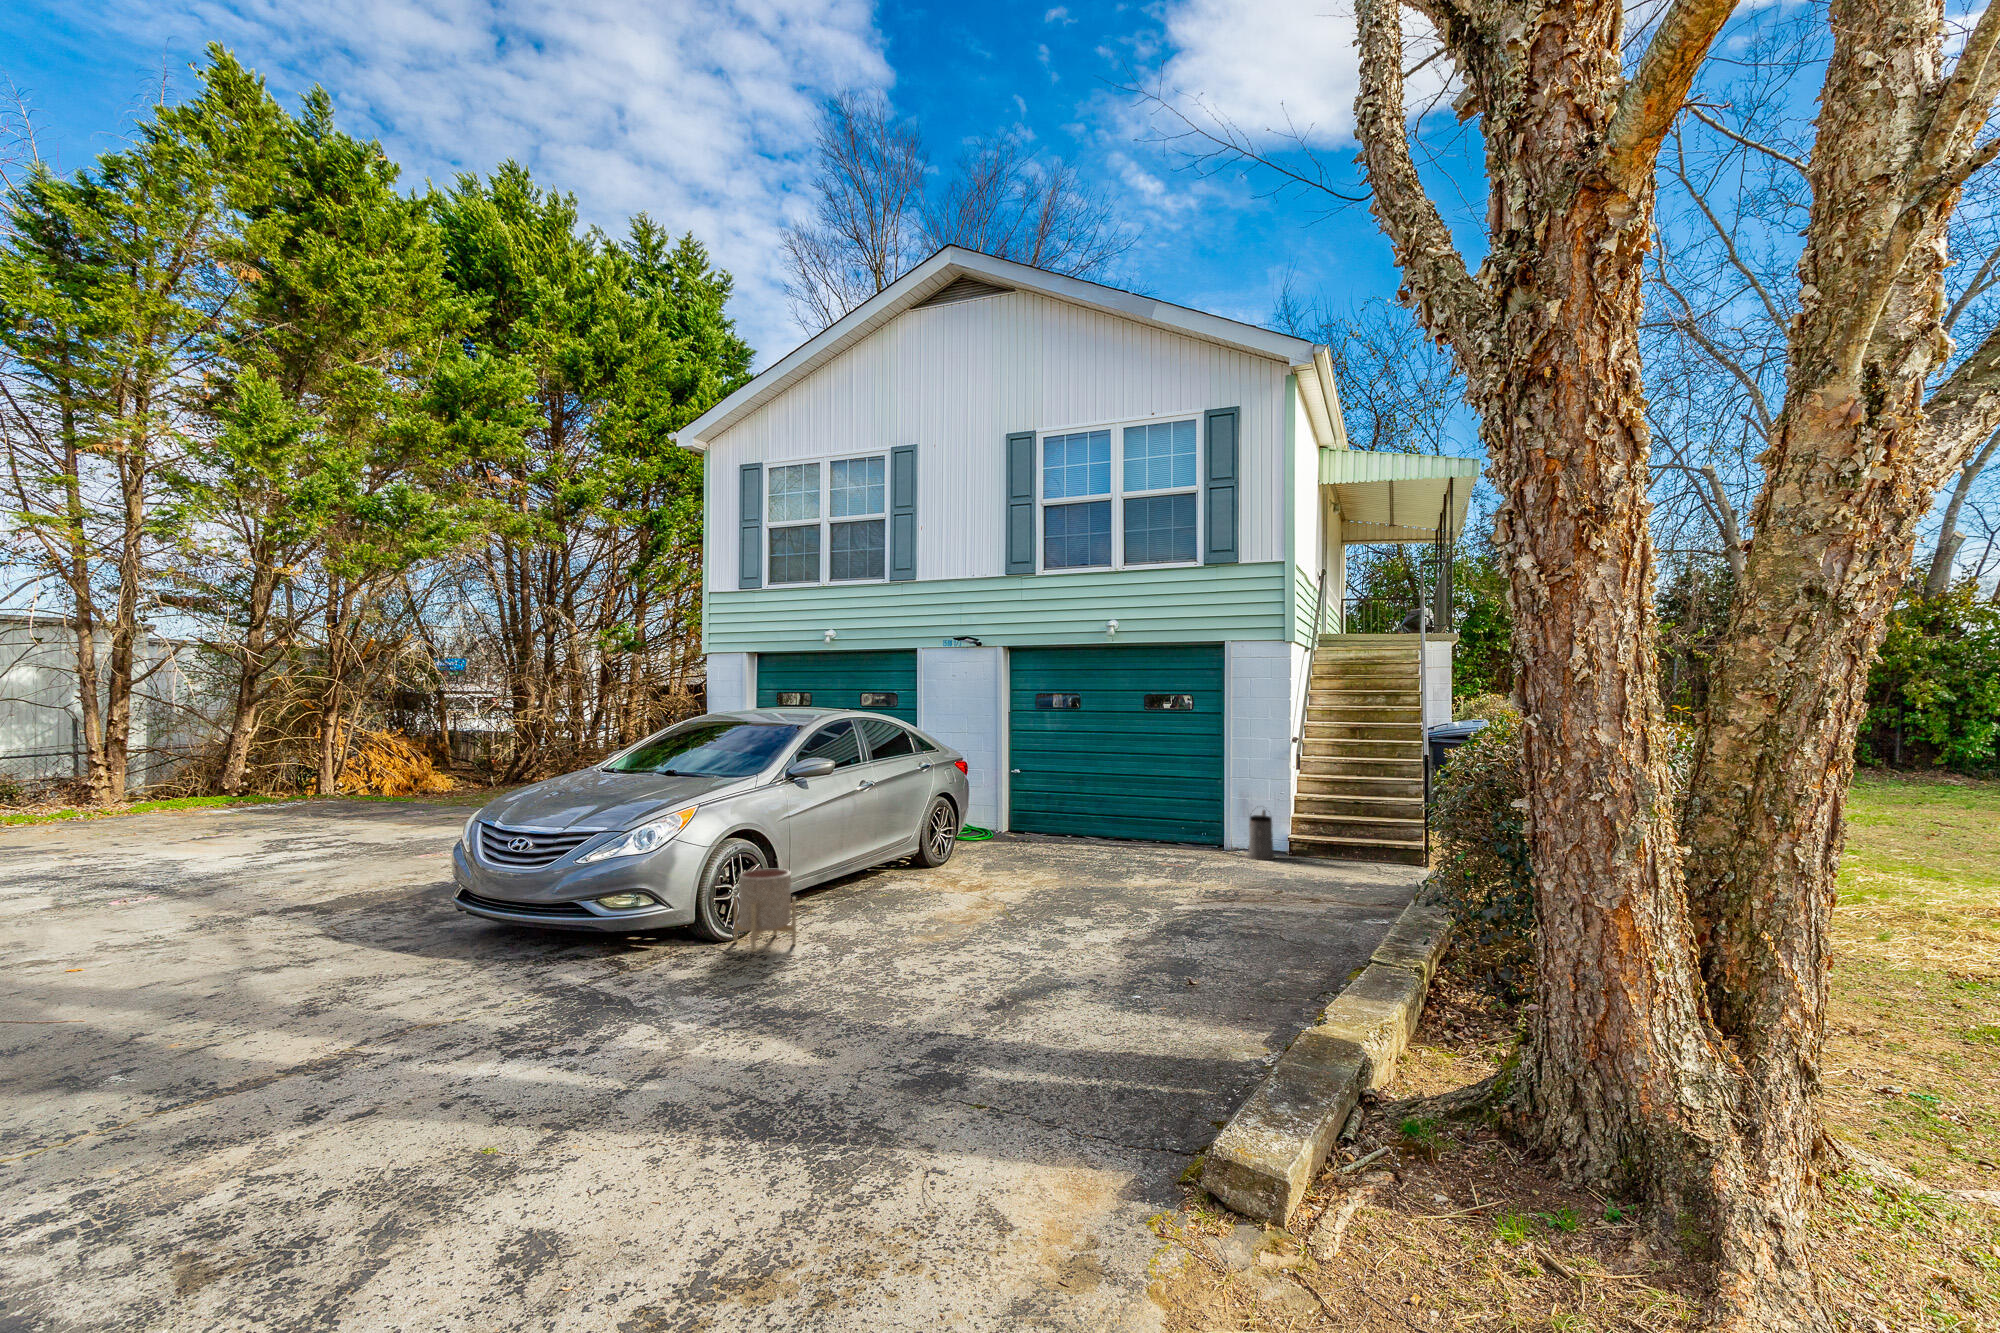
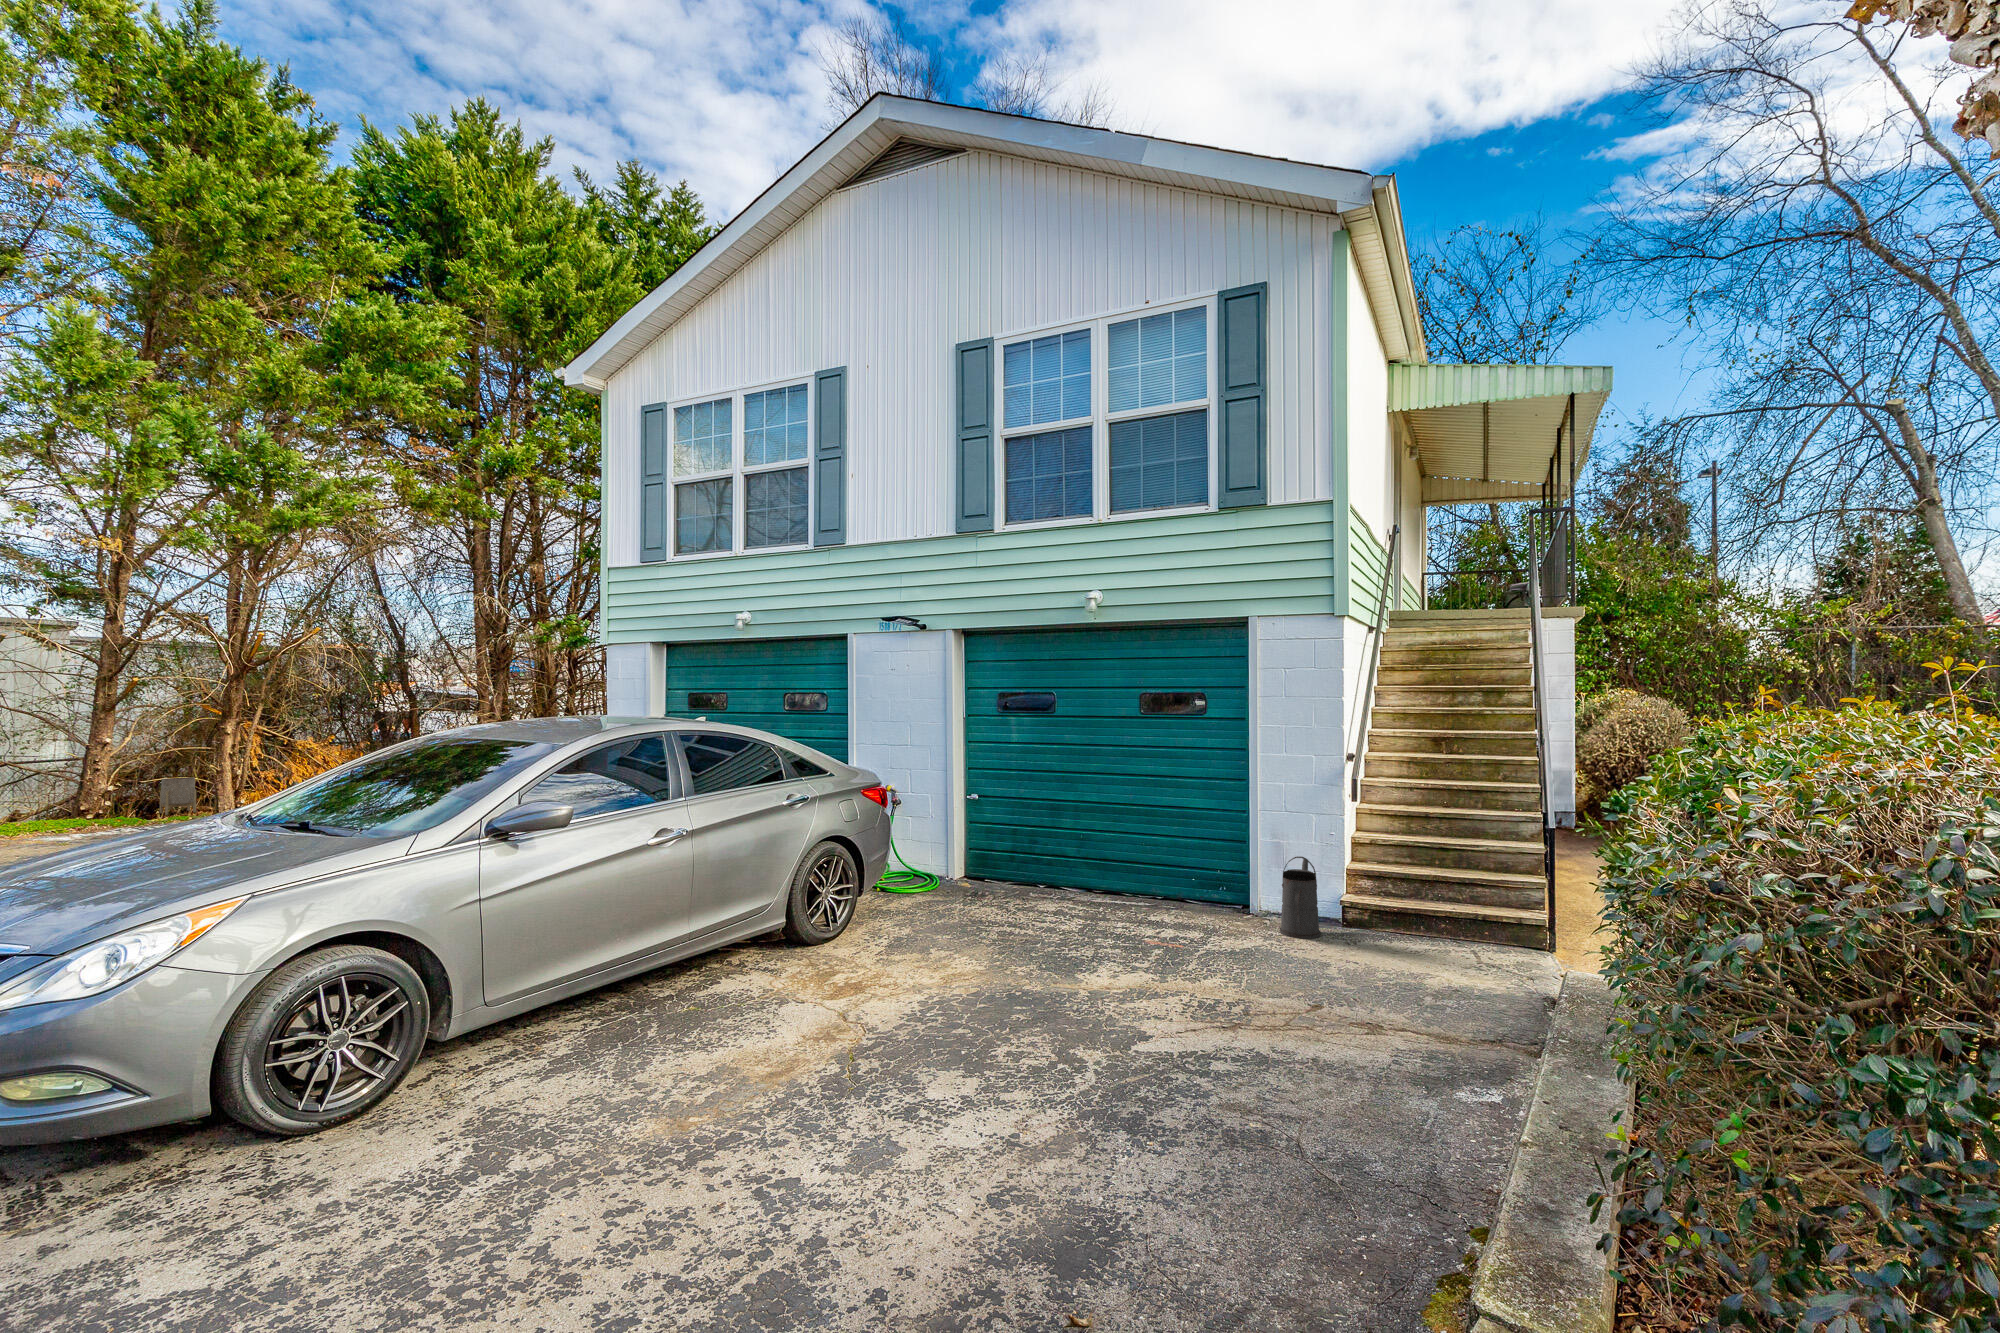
planter: present [734,869,796,952] -> present [160,777,196,815]

